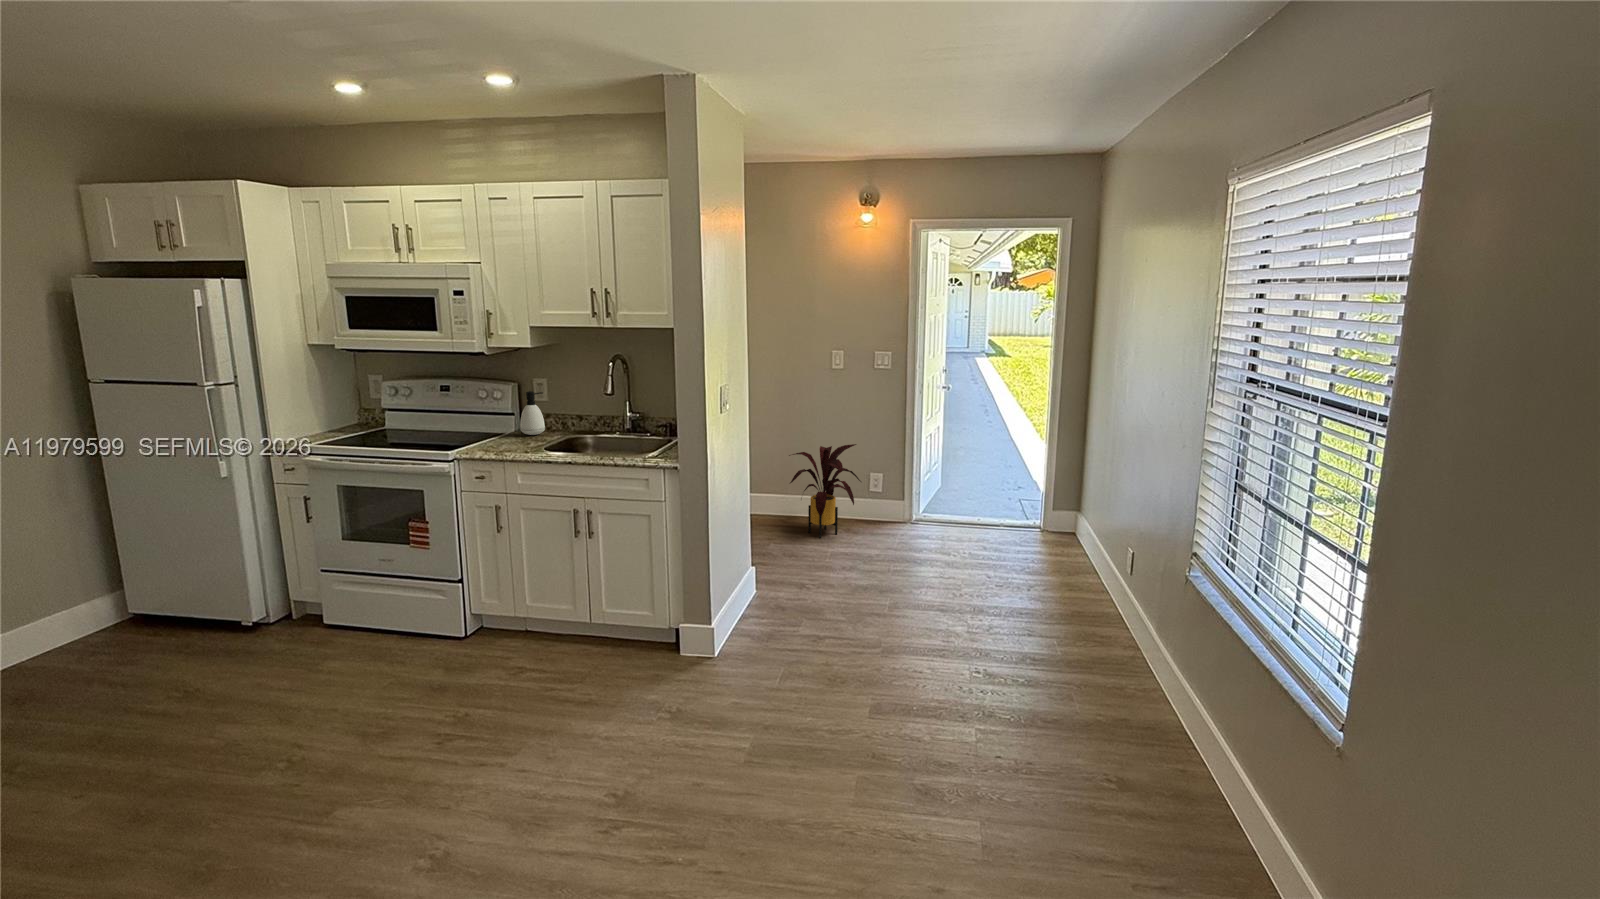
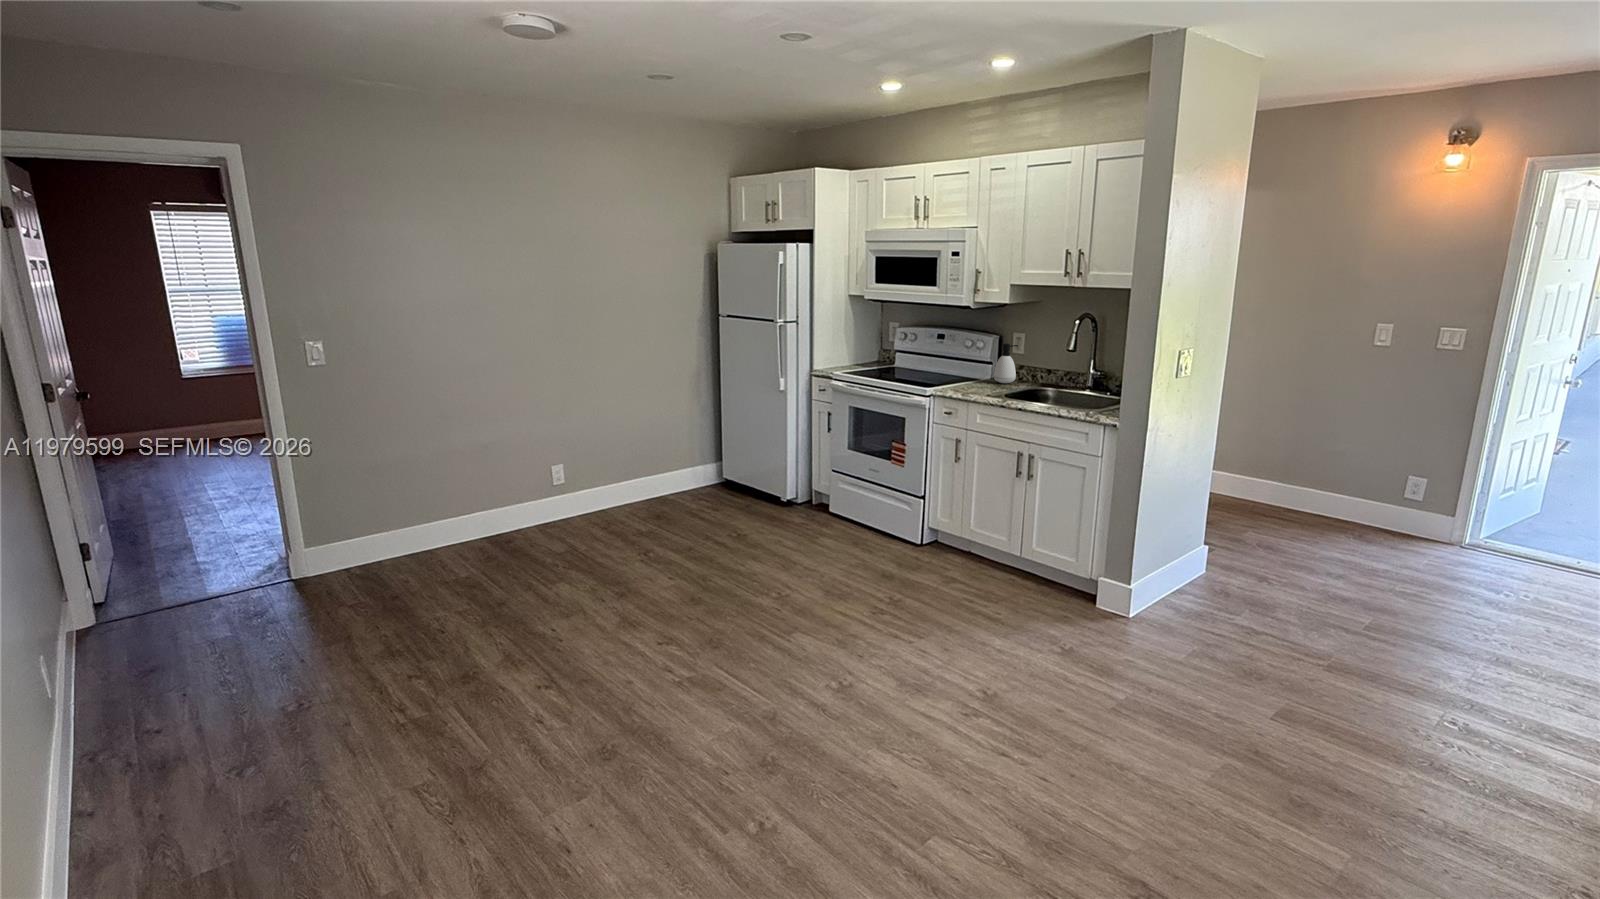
house plant: present [789,444,861,538] -> none [1282,435,1392,541]

